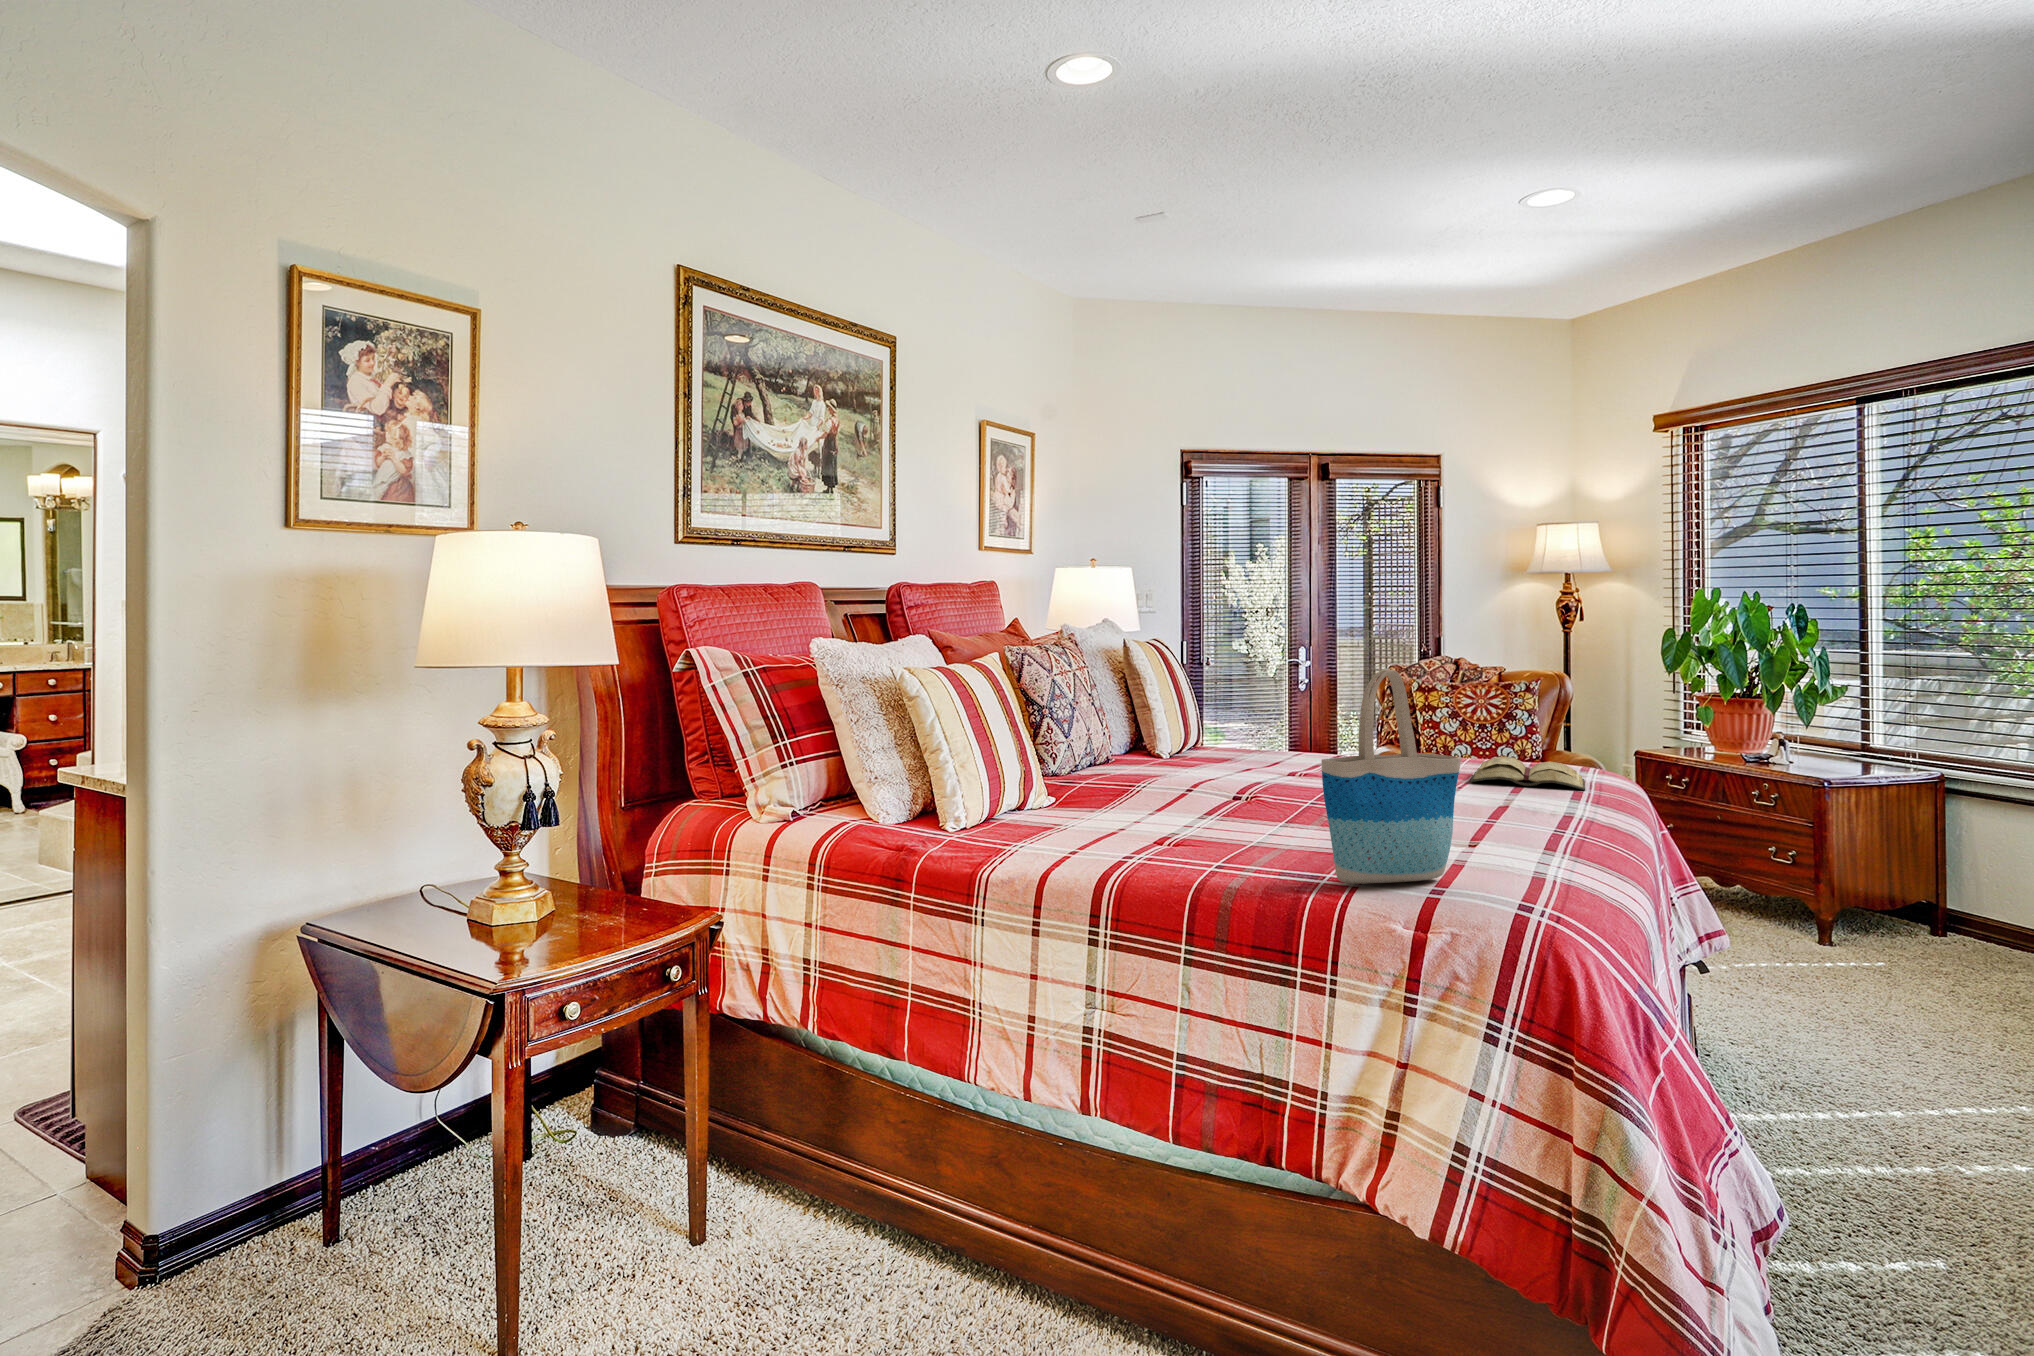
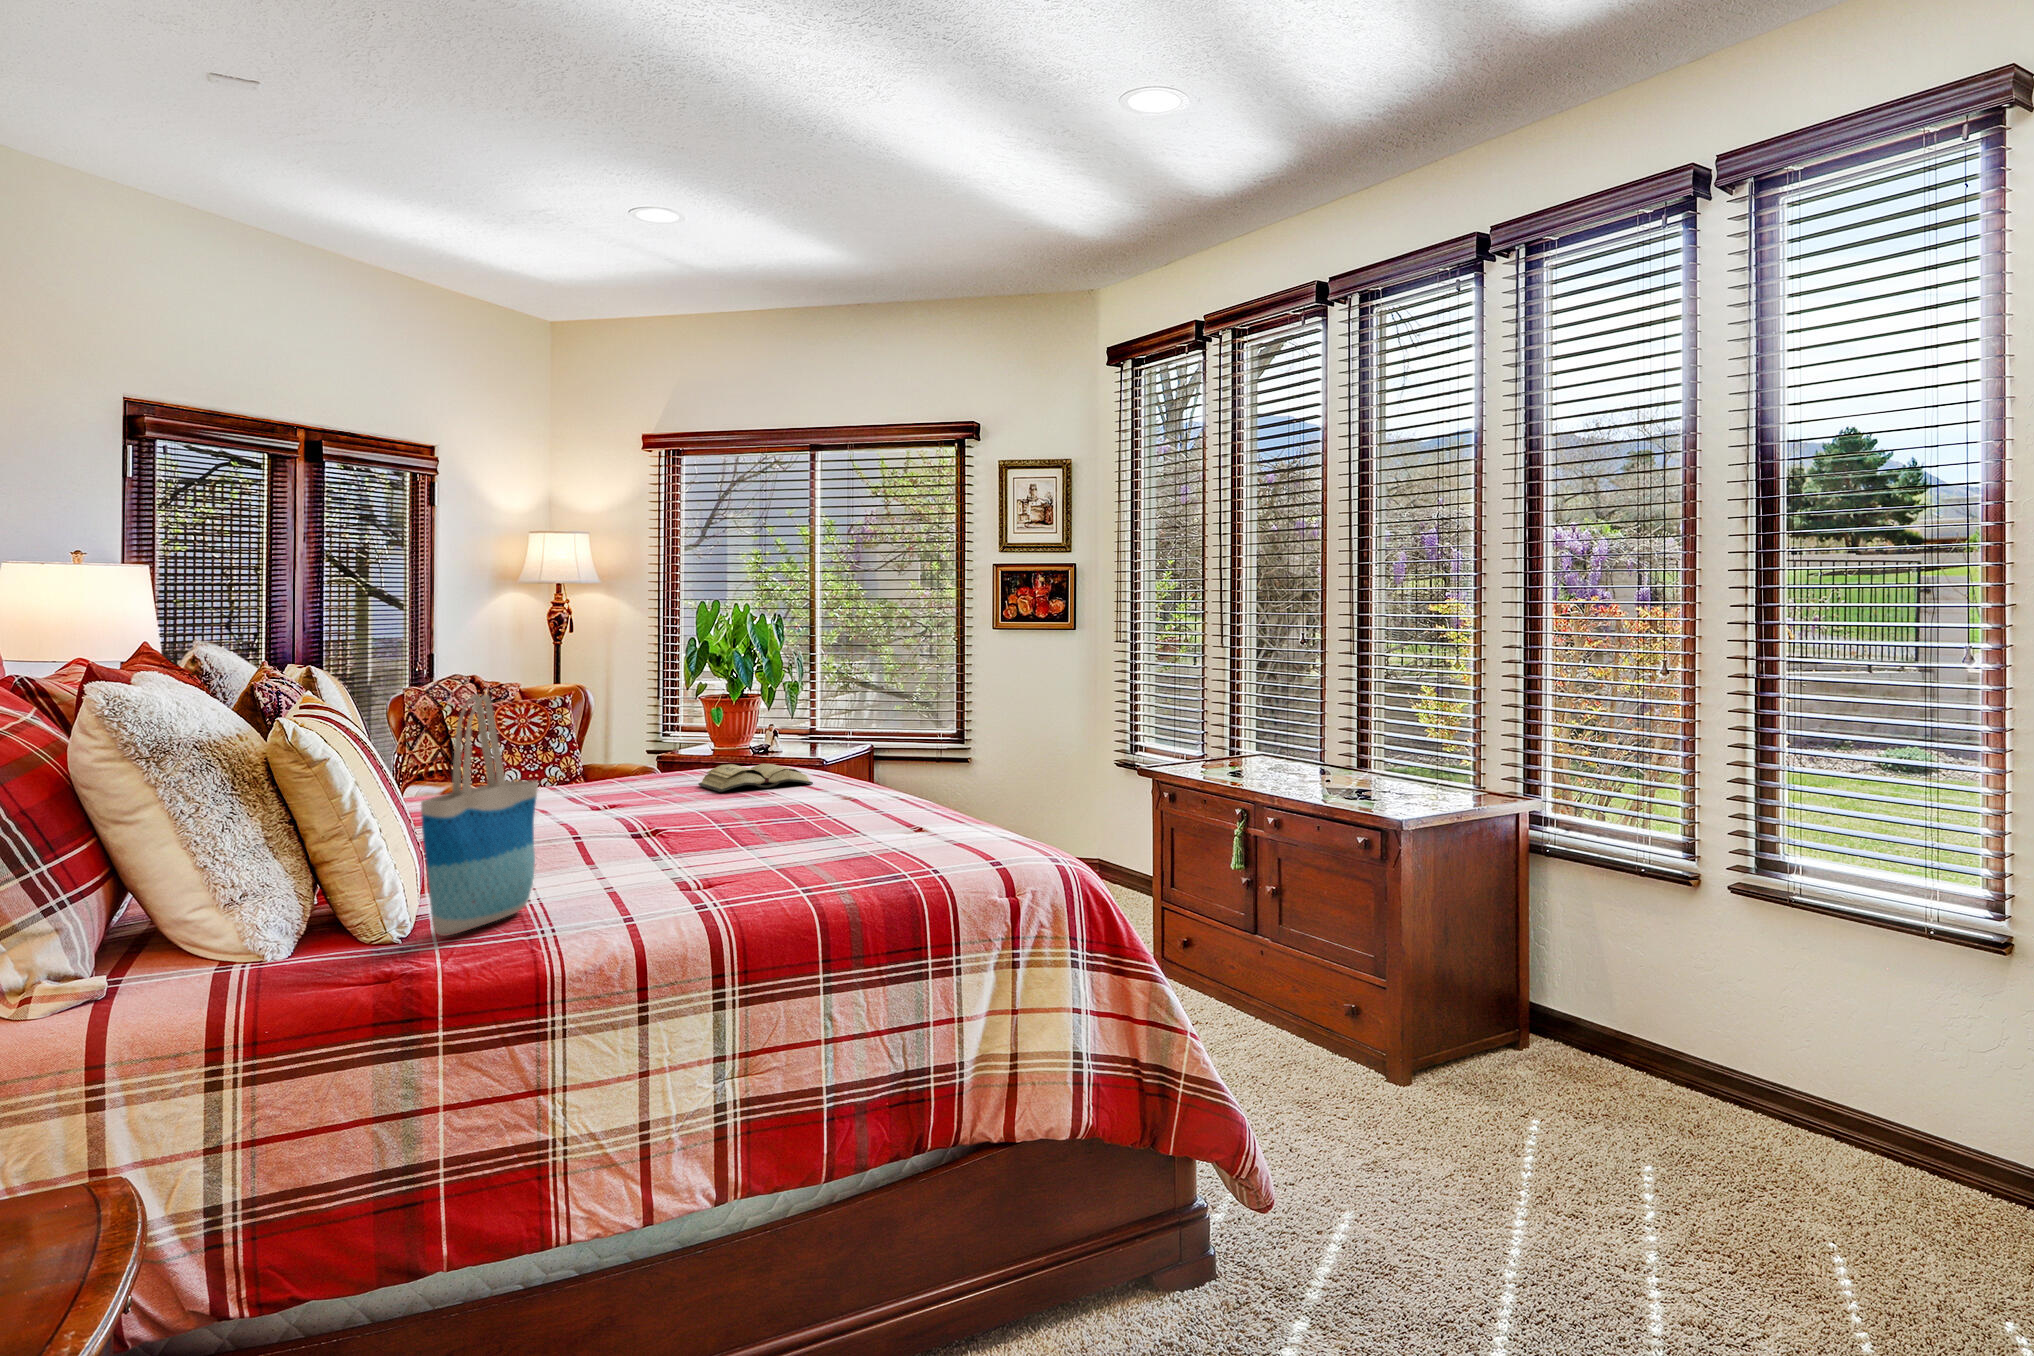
tote bag: present [1322,669,1461,884] -> present [421,695,538,936]

